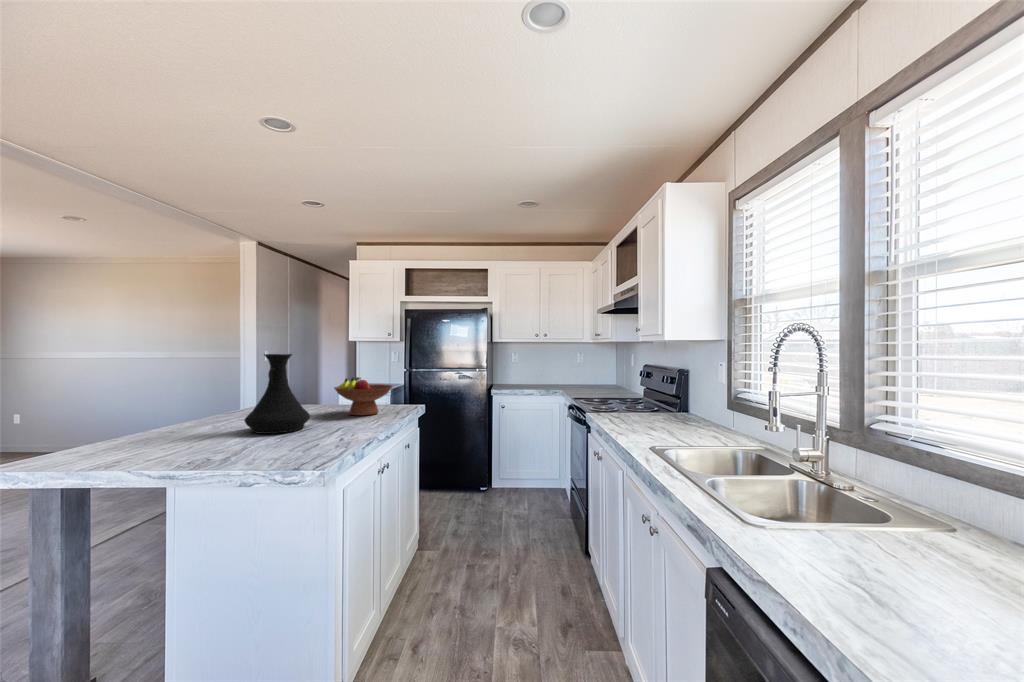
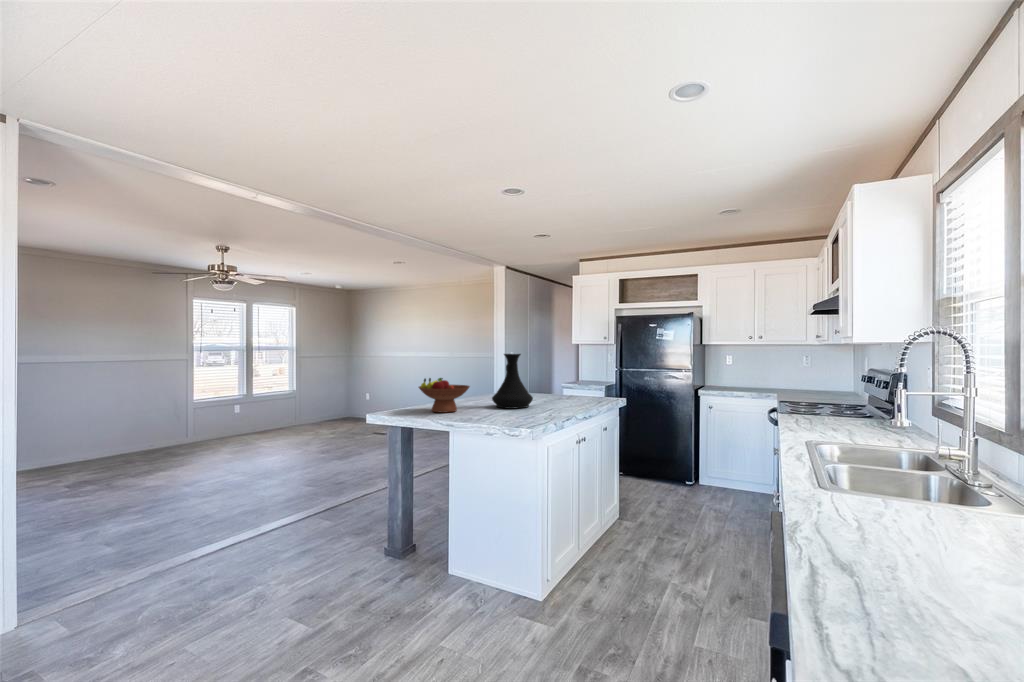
fruit bowl: present [334,377,393,415] -> present [419,378,470,412]

